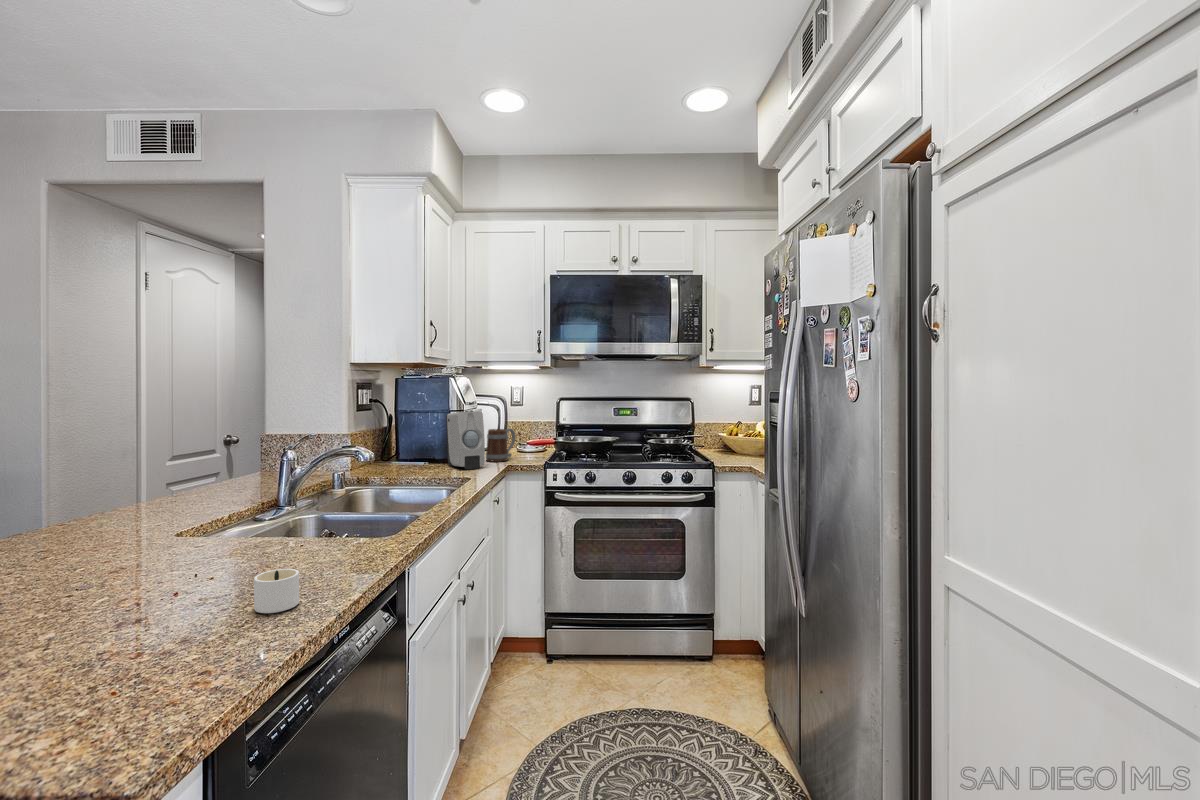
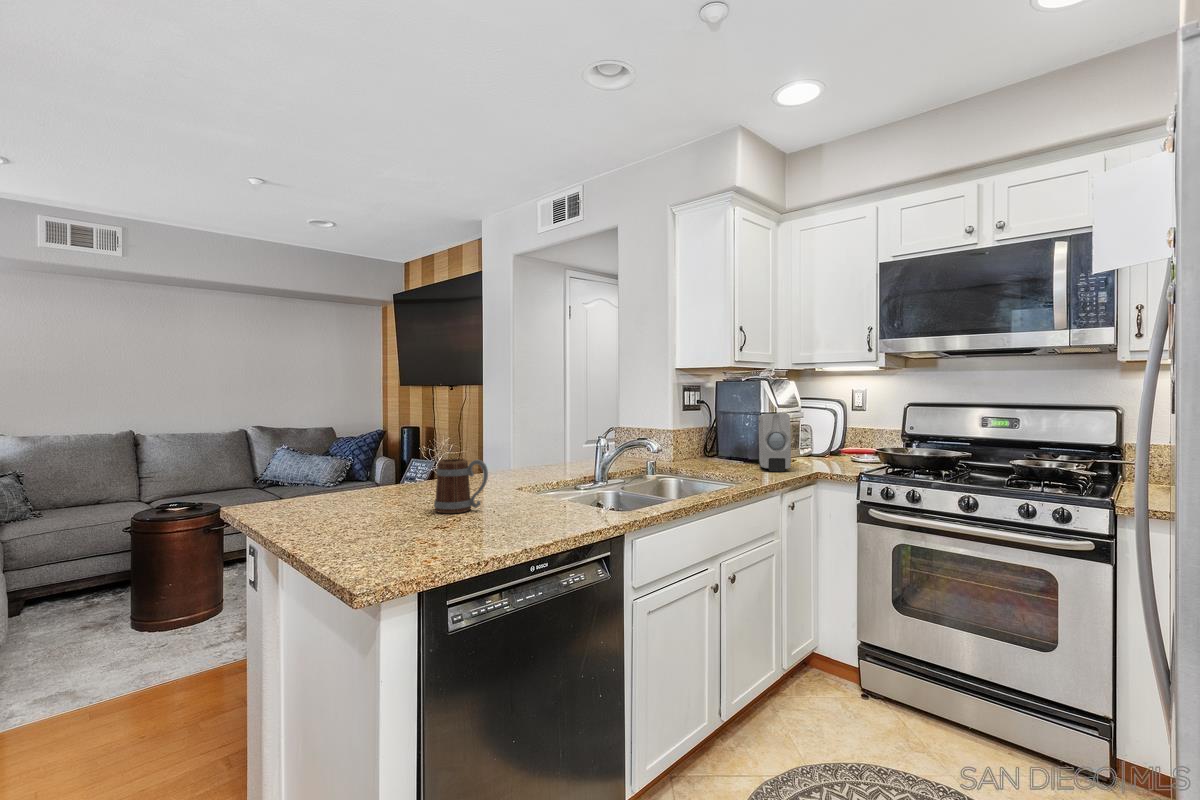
mug: present [486,428,515,462] -> present [434,459,488,513]
candle: present [254,569,299,613] -> none [491,512,530,540]

